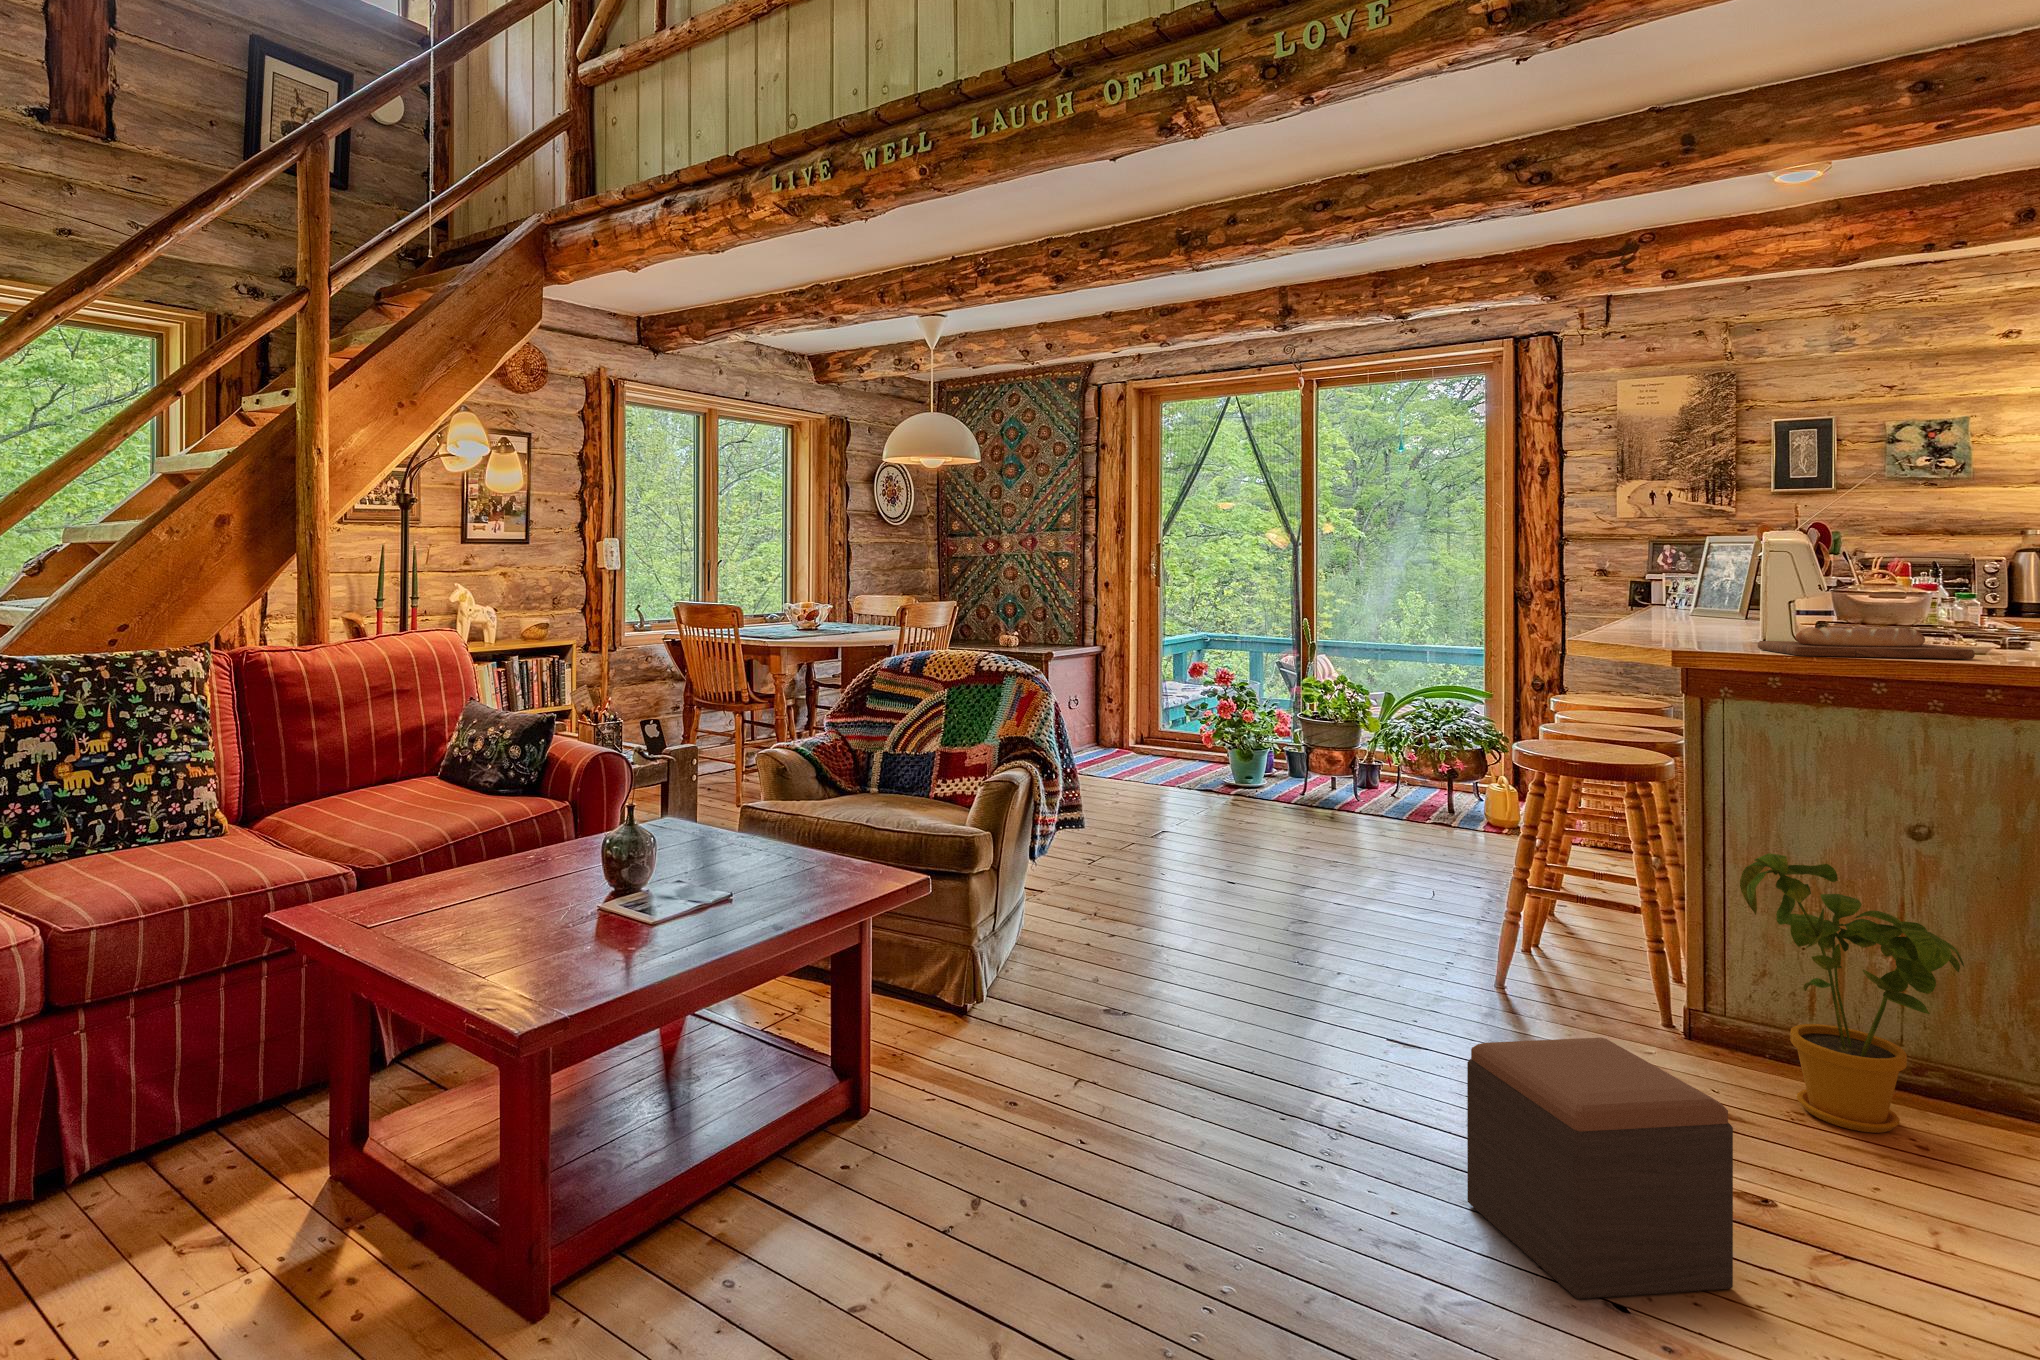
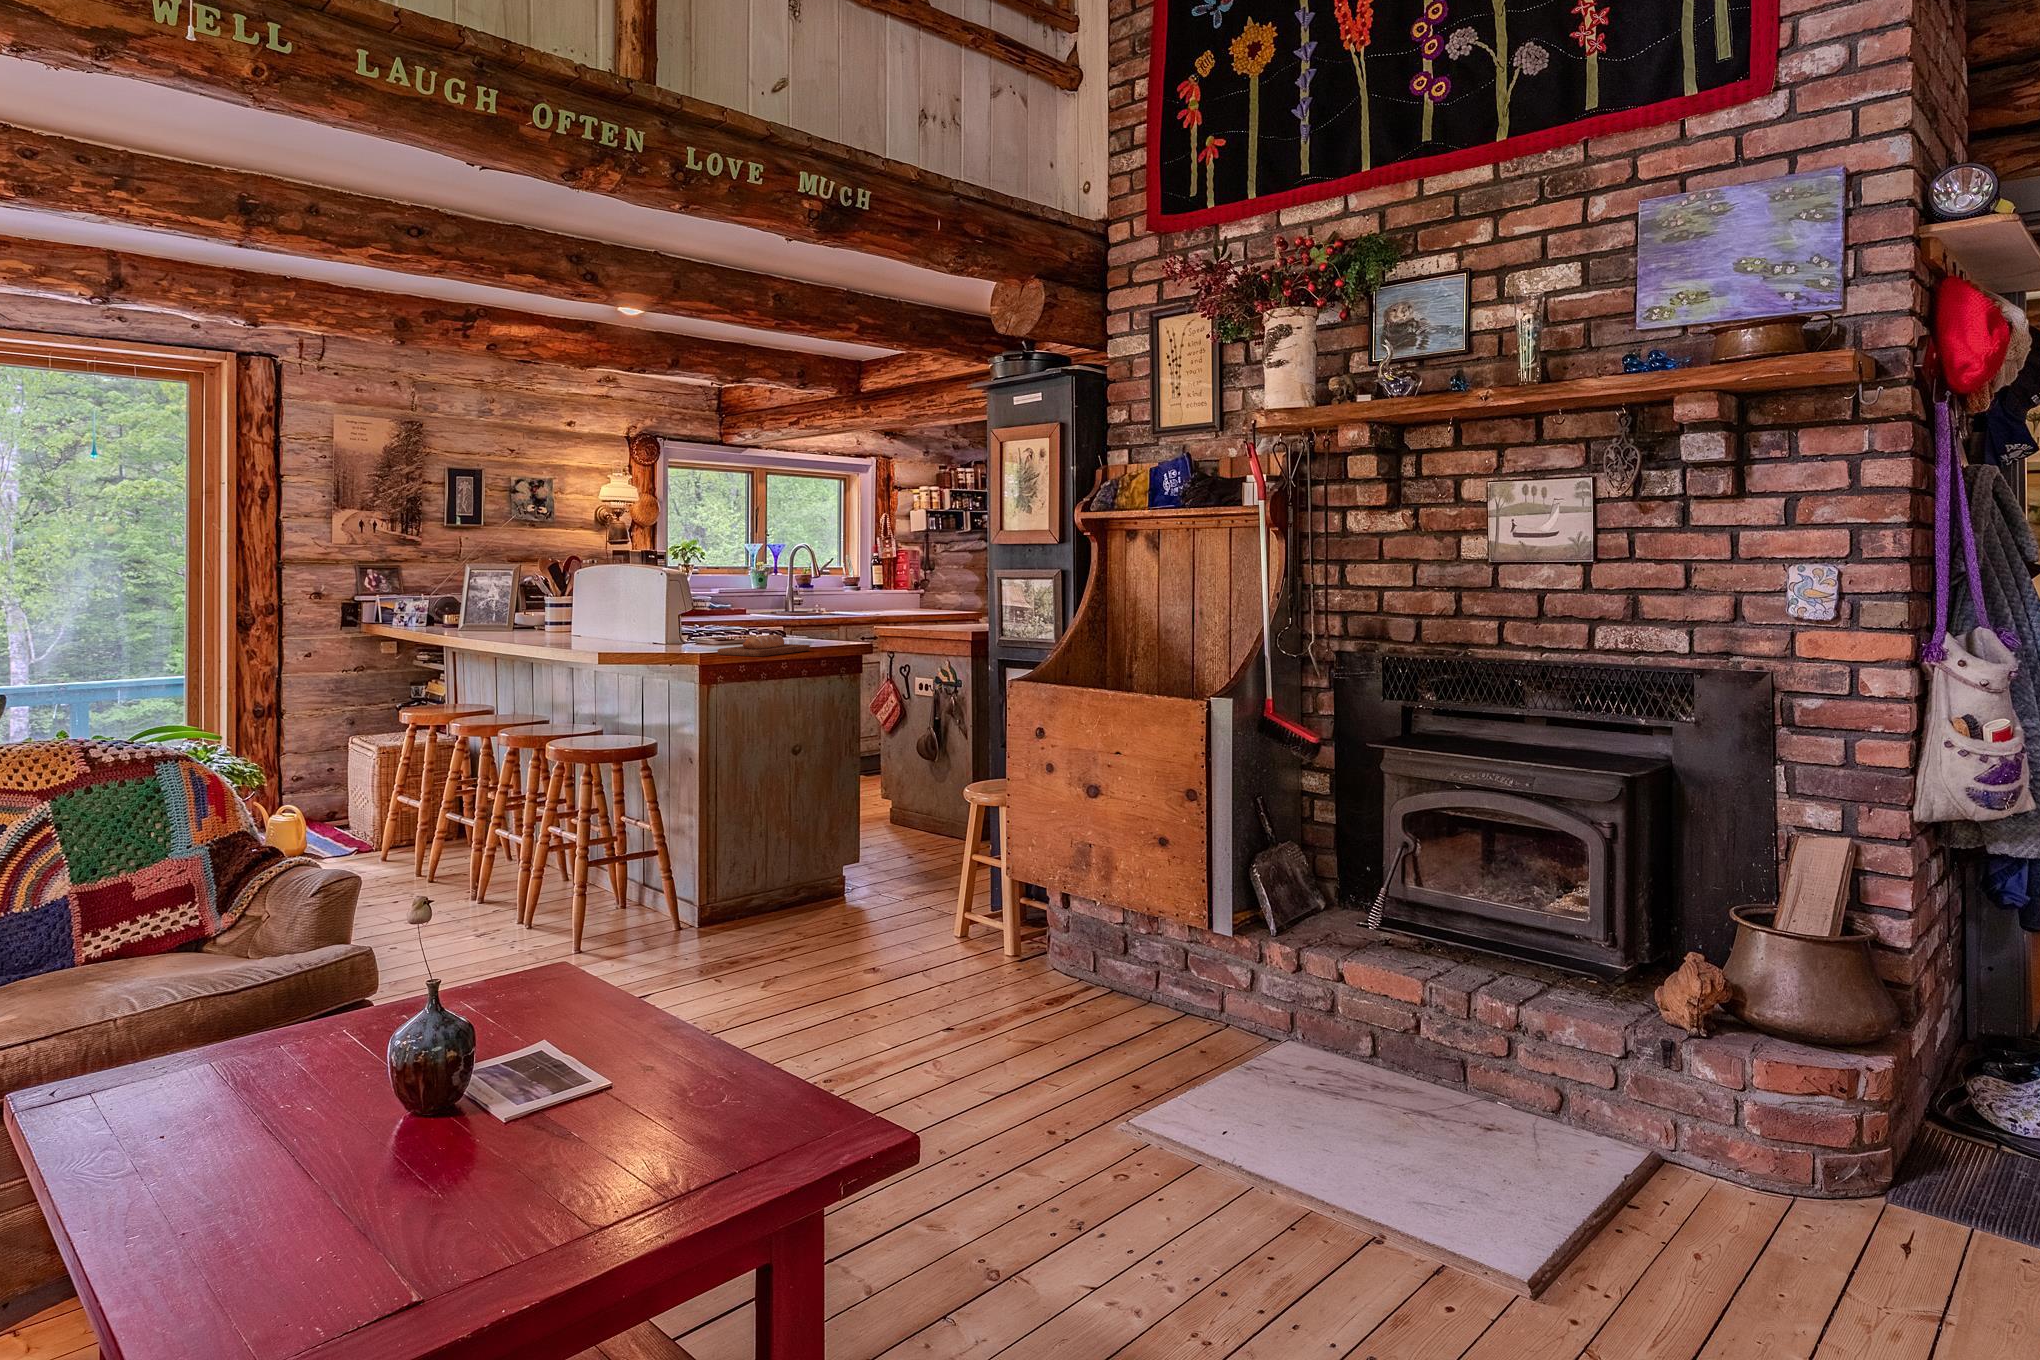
house plant: present [1740,853,1964,1133] -> none [771,780,886,935]
footstool: present [1467,1038,1733,1299] -> none [850,904,958,1043]

